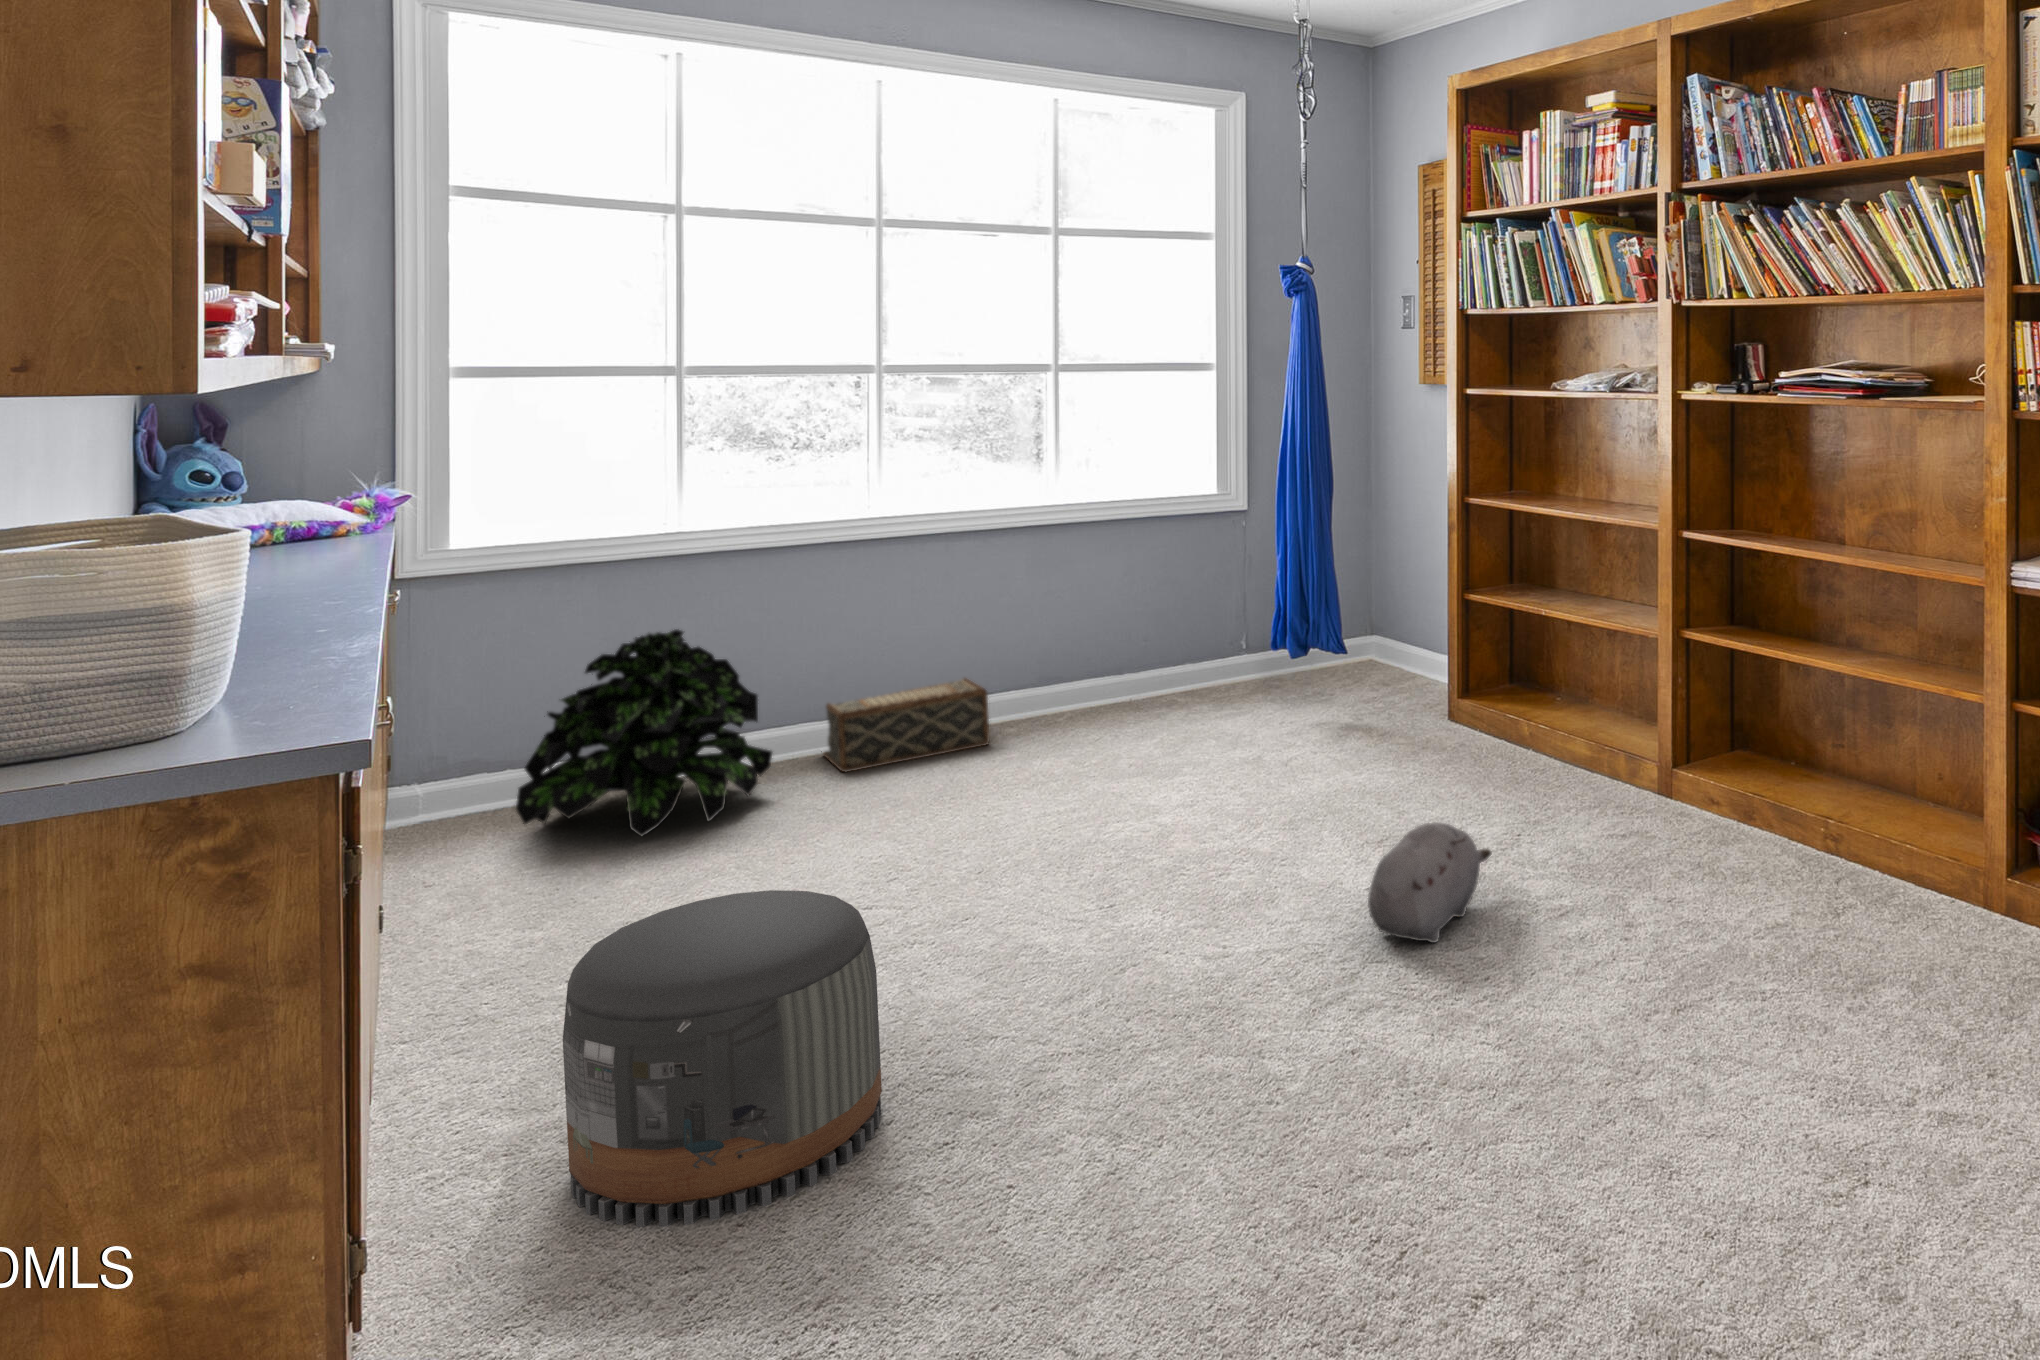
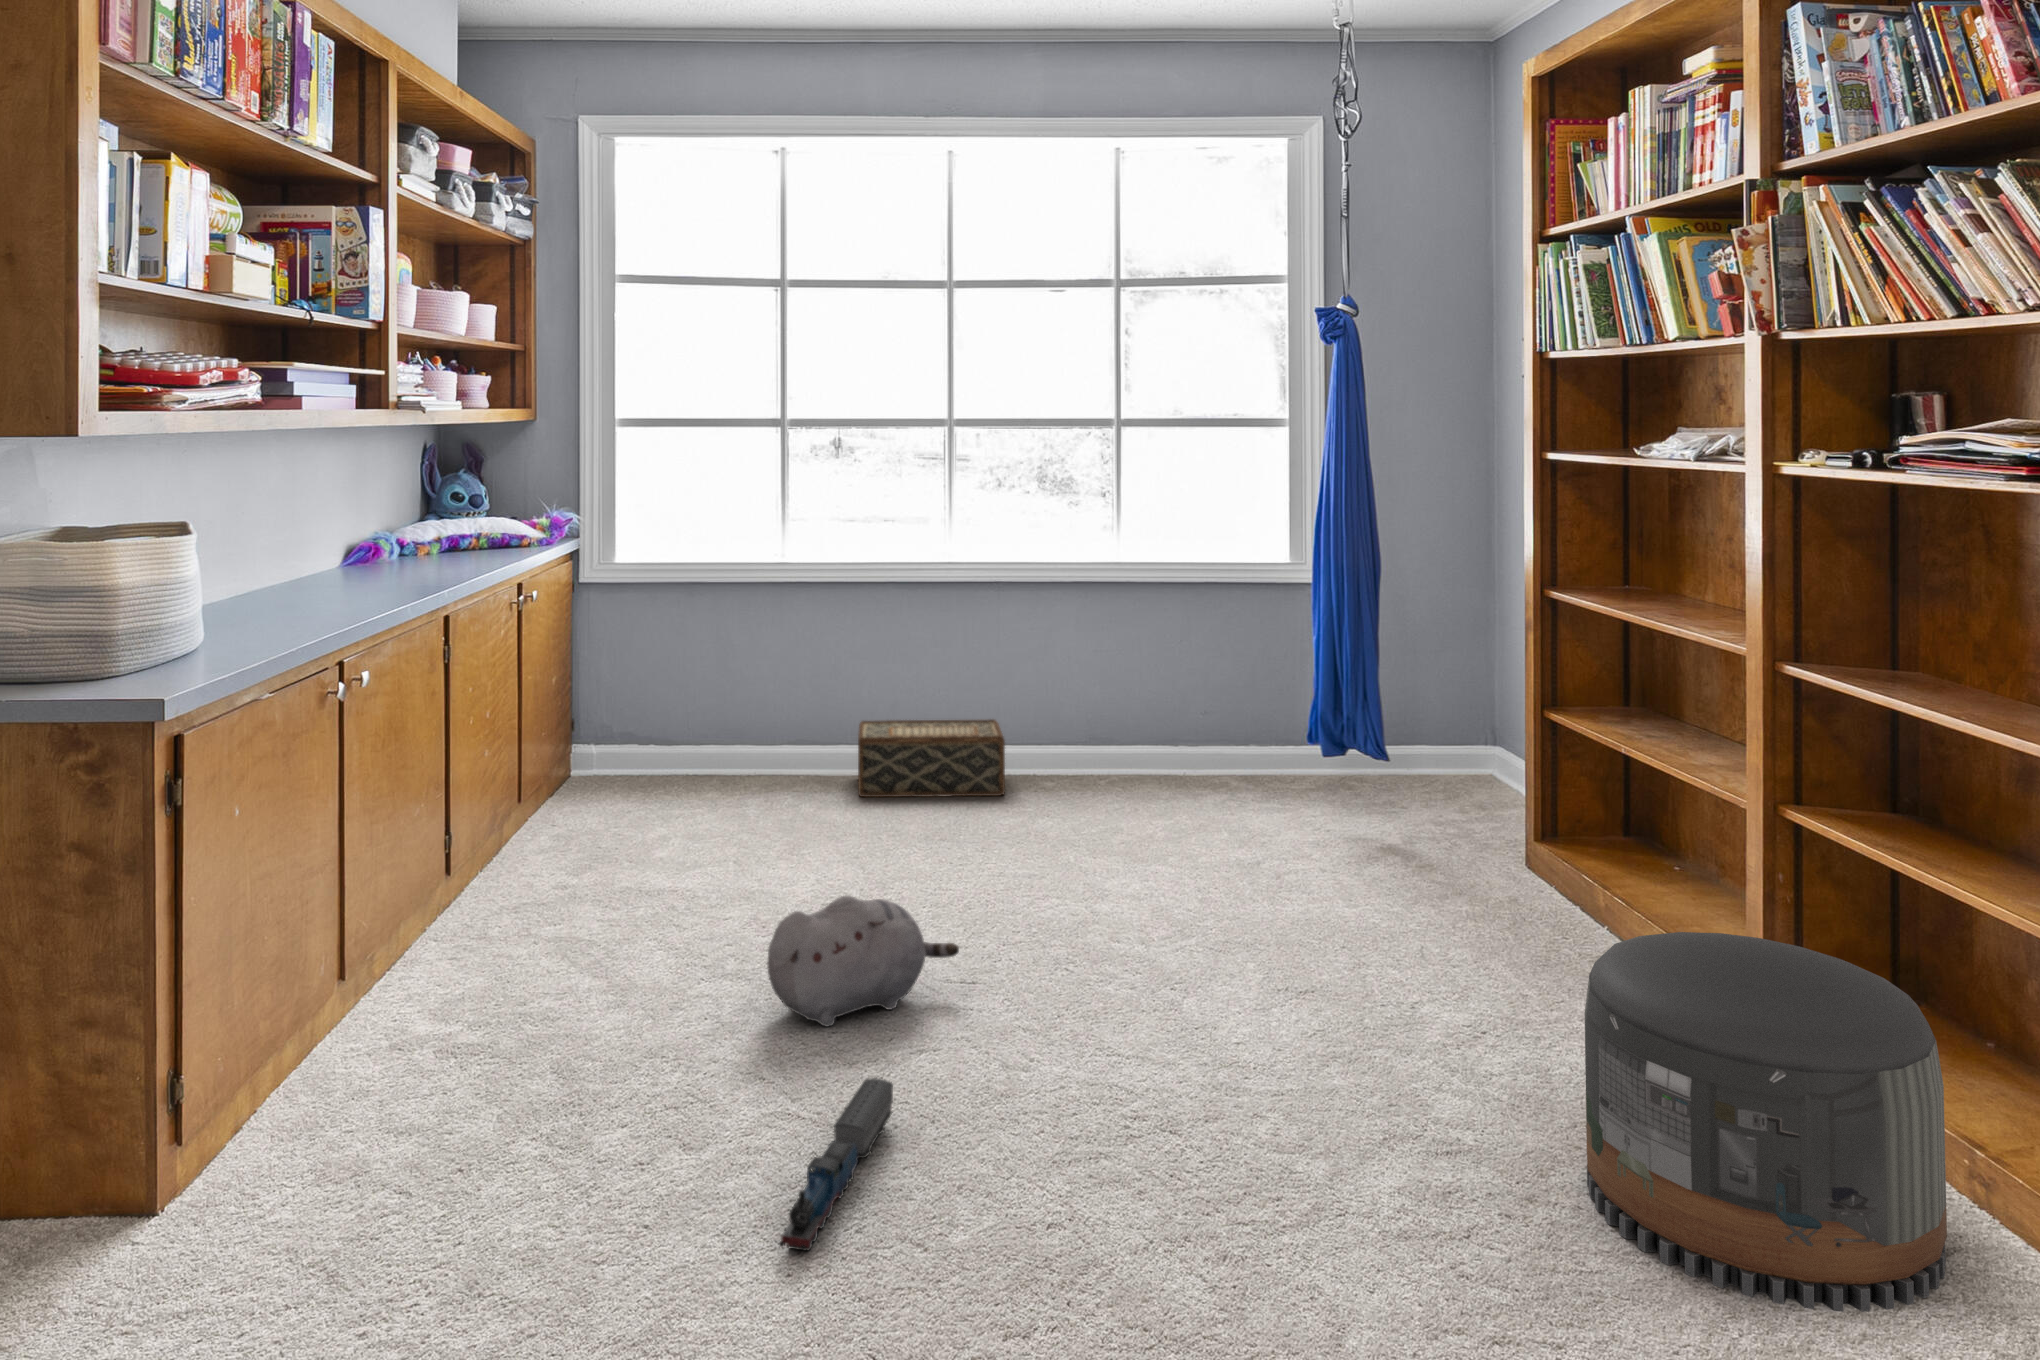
potted plant: present [516,629,772,836] -> none [578,634,787,823]
plush toy: present [1368,823,1492,943] -> present [767,896,959,1026]
pouf: present [563,890,882,1227] -> present [1585,932,1947,1312]
toy train: none [1127,966,1182,1098] -> present [779,1078,893,1251]

